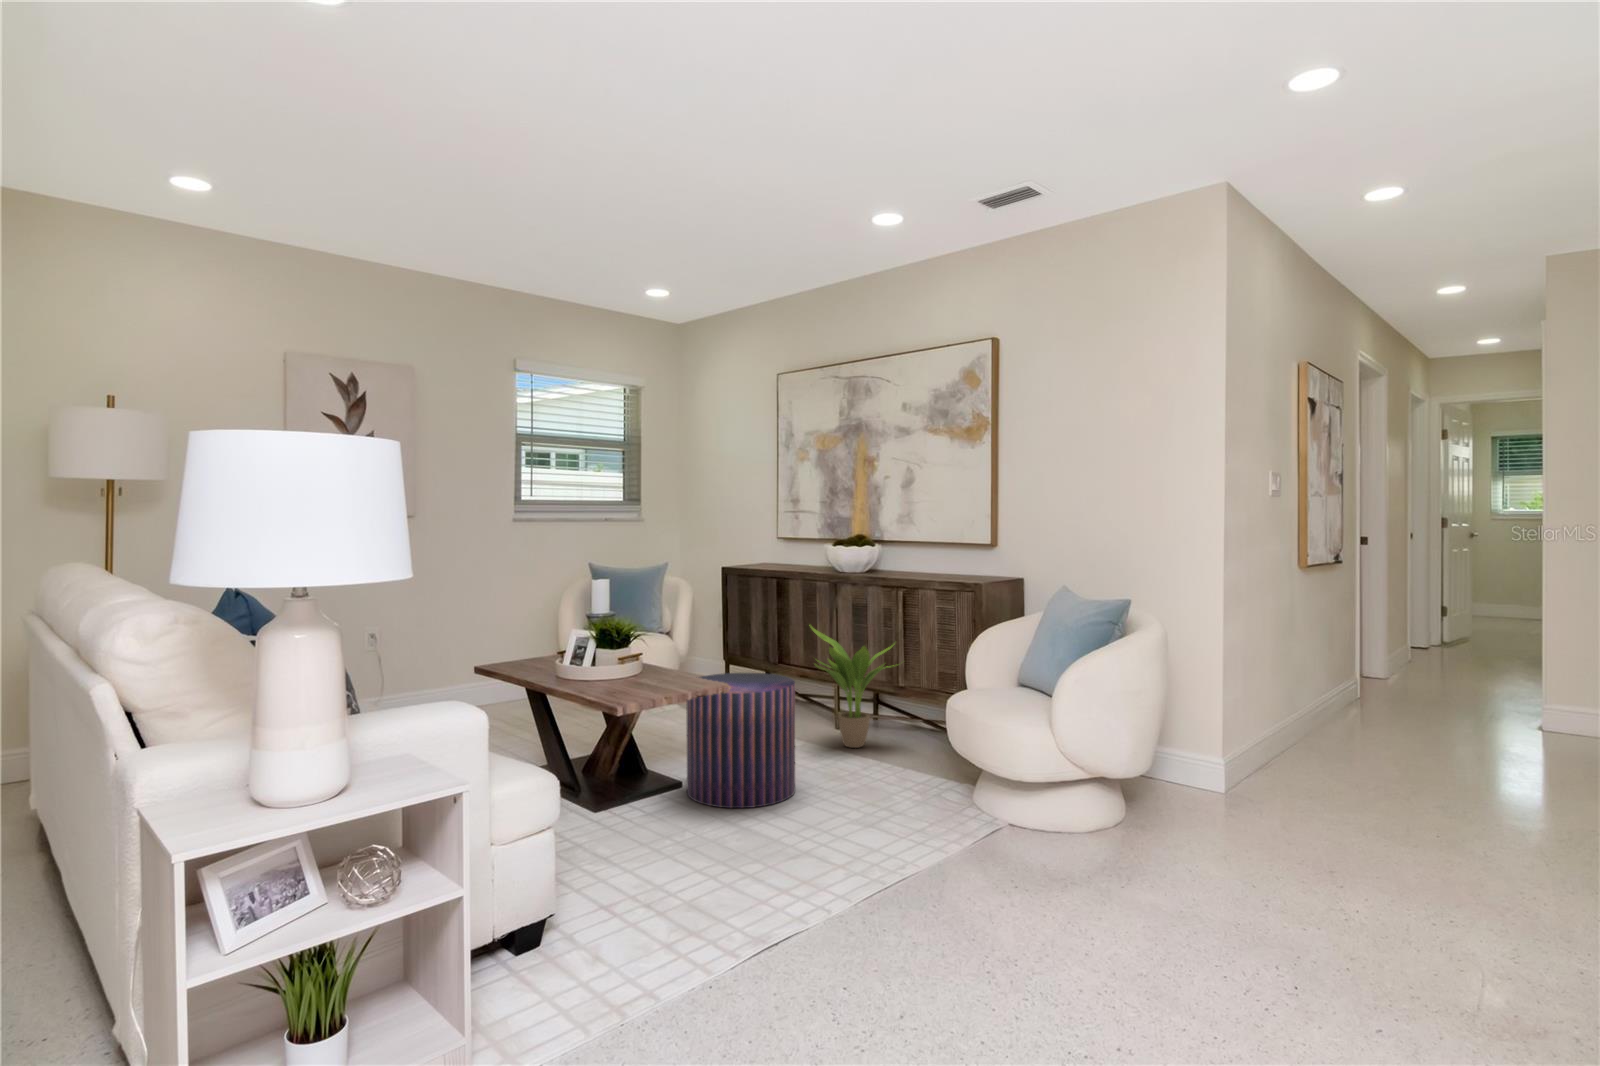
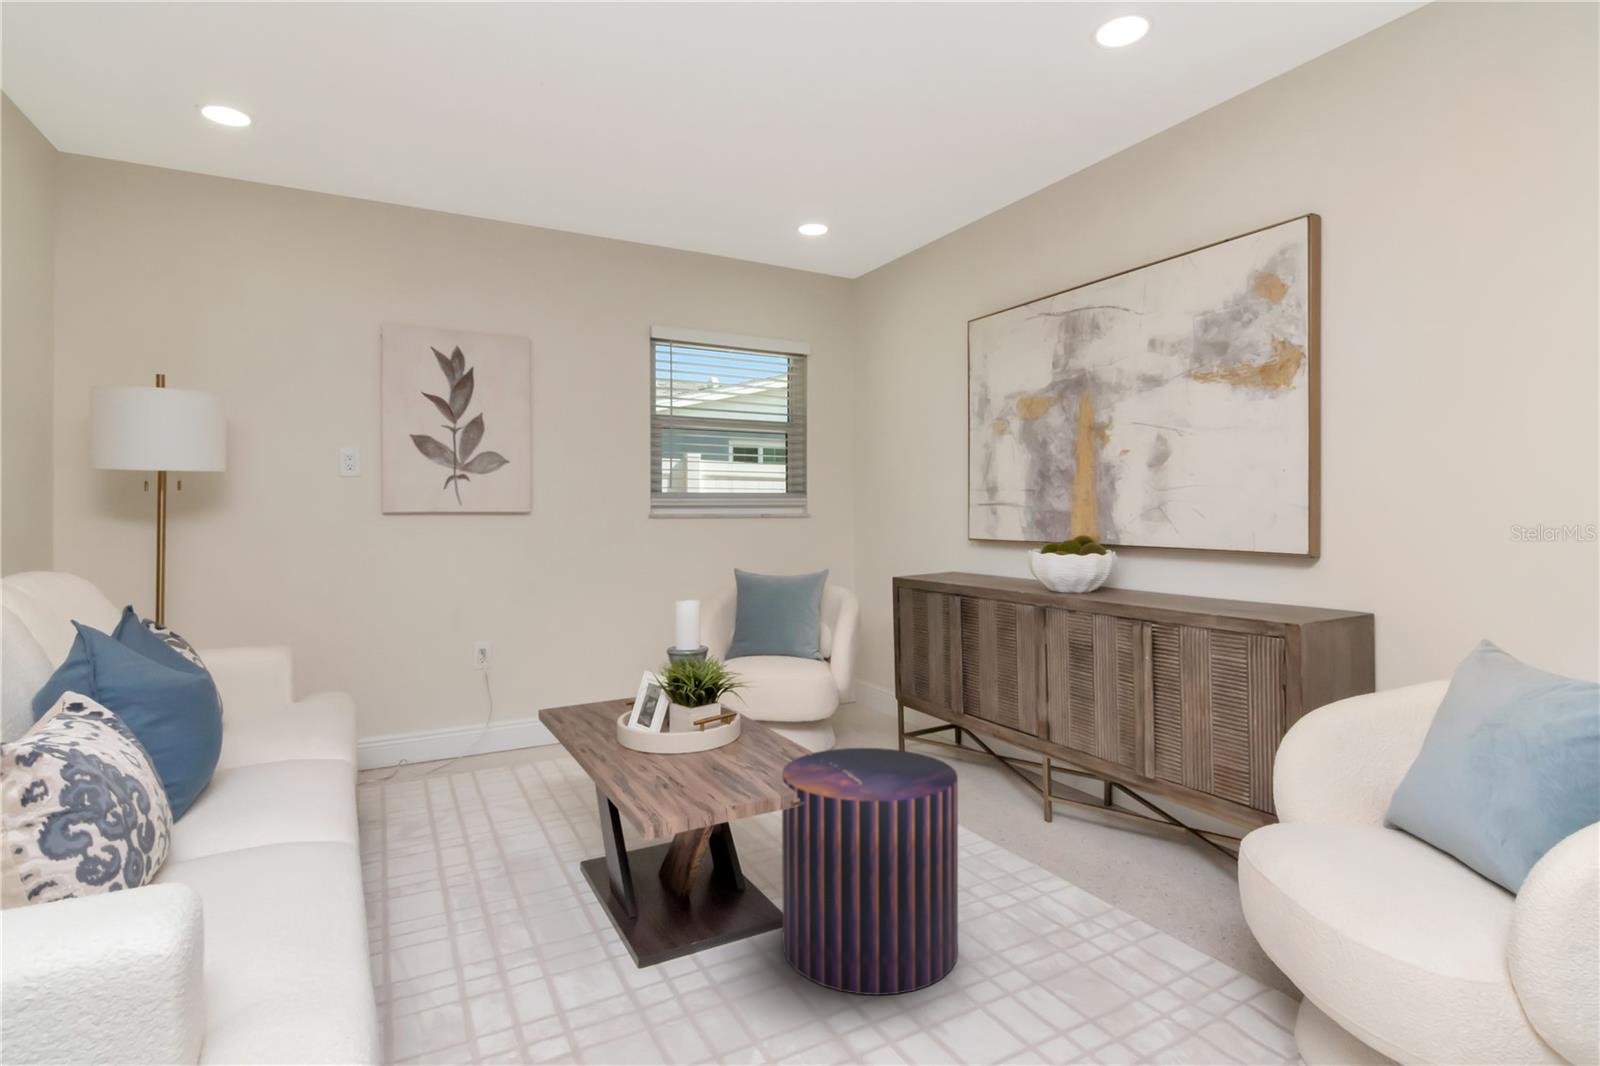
potted plant: present [811,626,892,748] -> none [999,669,1154,866]

